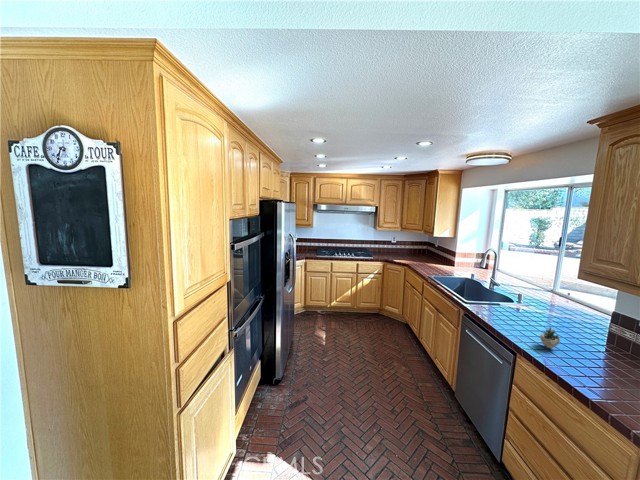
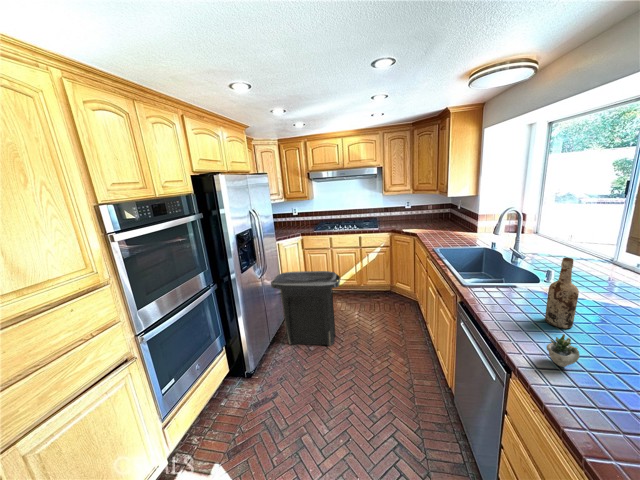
wine bottle: none [529,282,550,329] -> present [545,258,579,328]
trash can: none [294,289,354,358] -> present [271,271,340,346]

